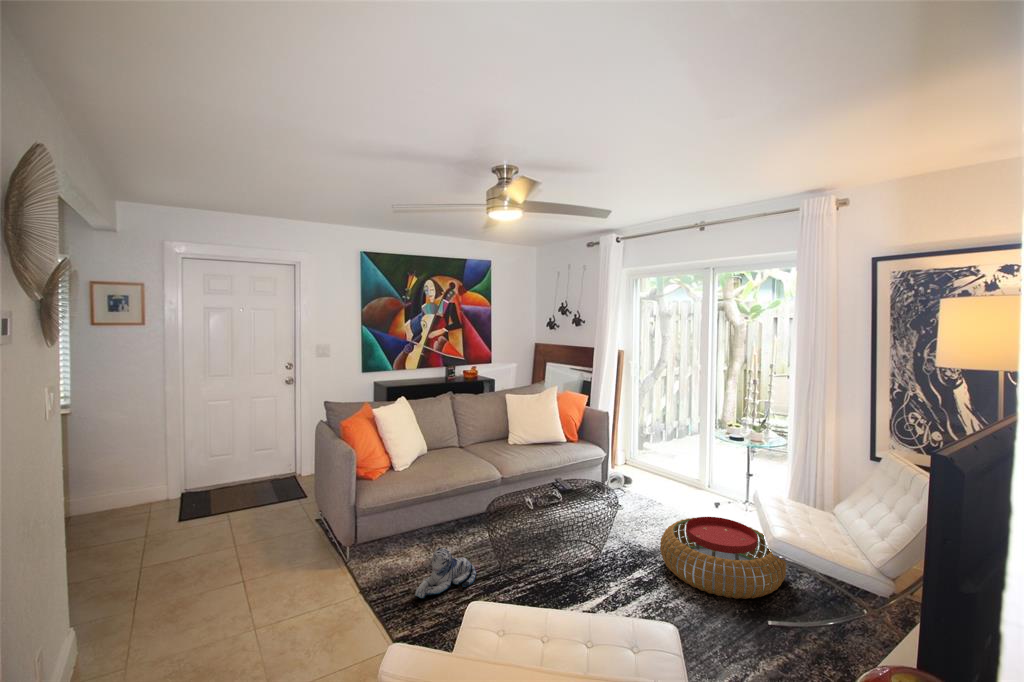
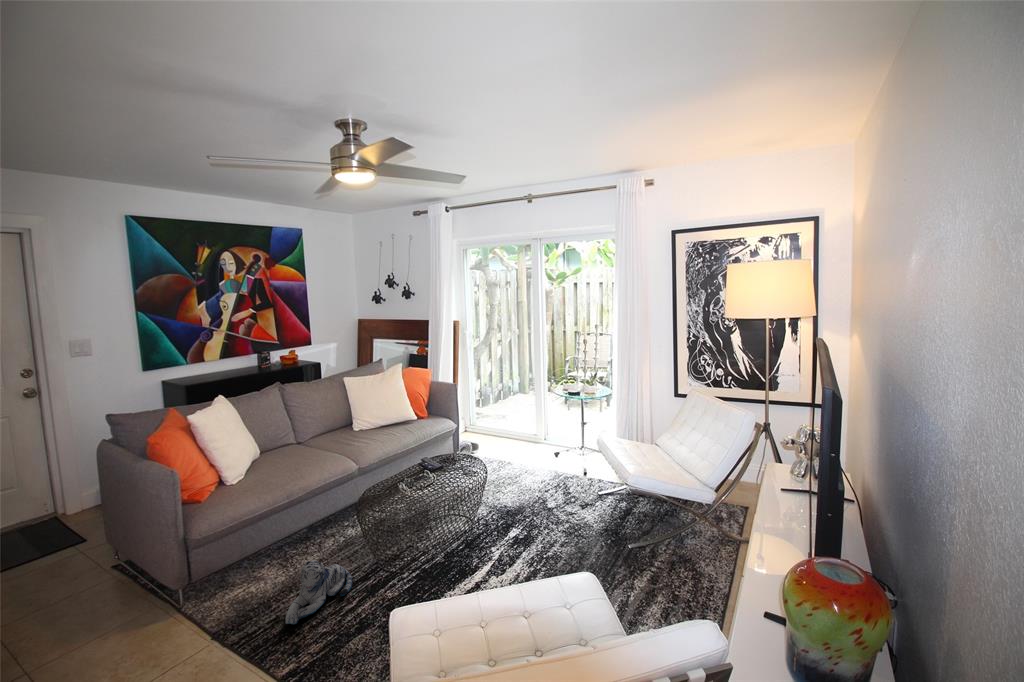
pouf: present [660,517,786,599] -> none [528,465,632,534]

